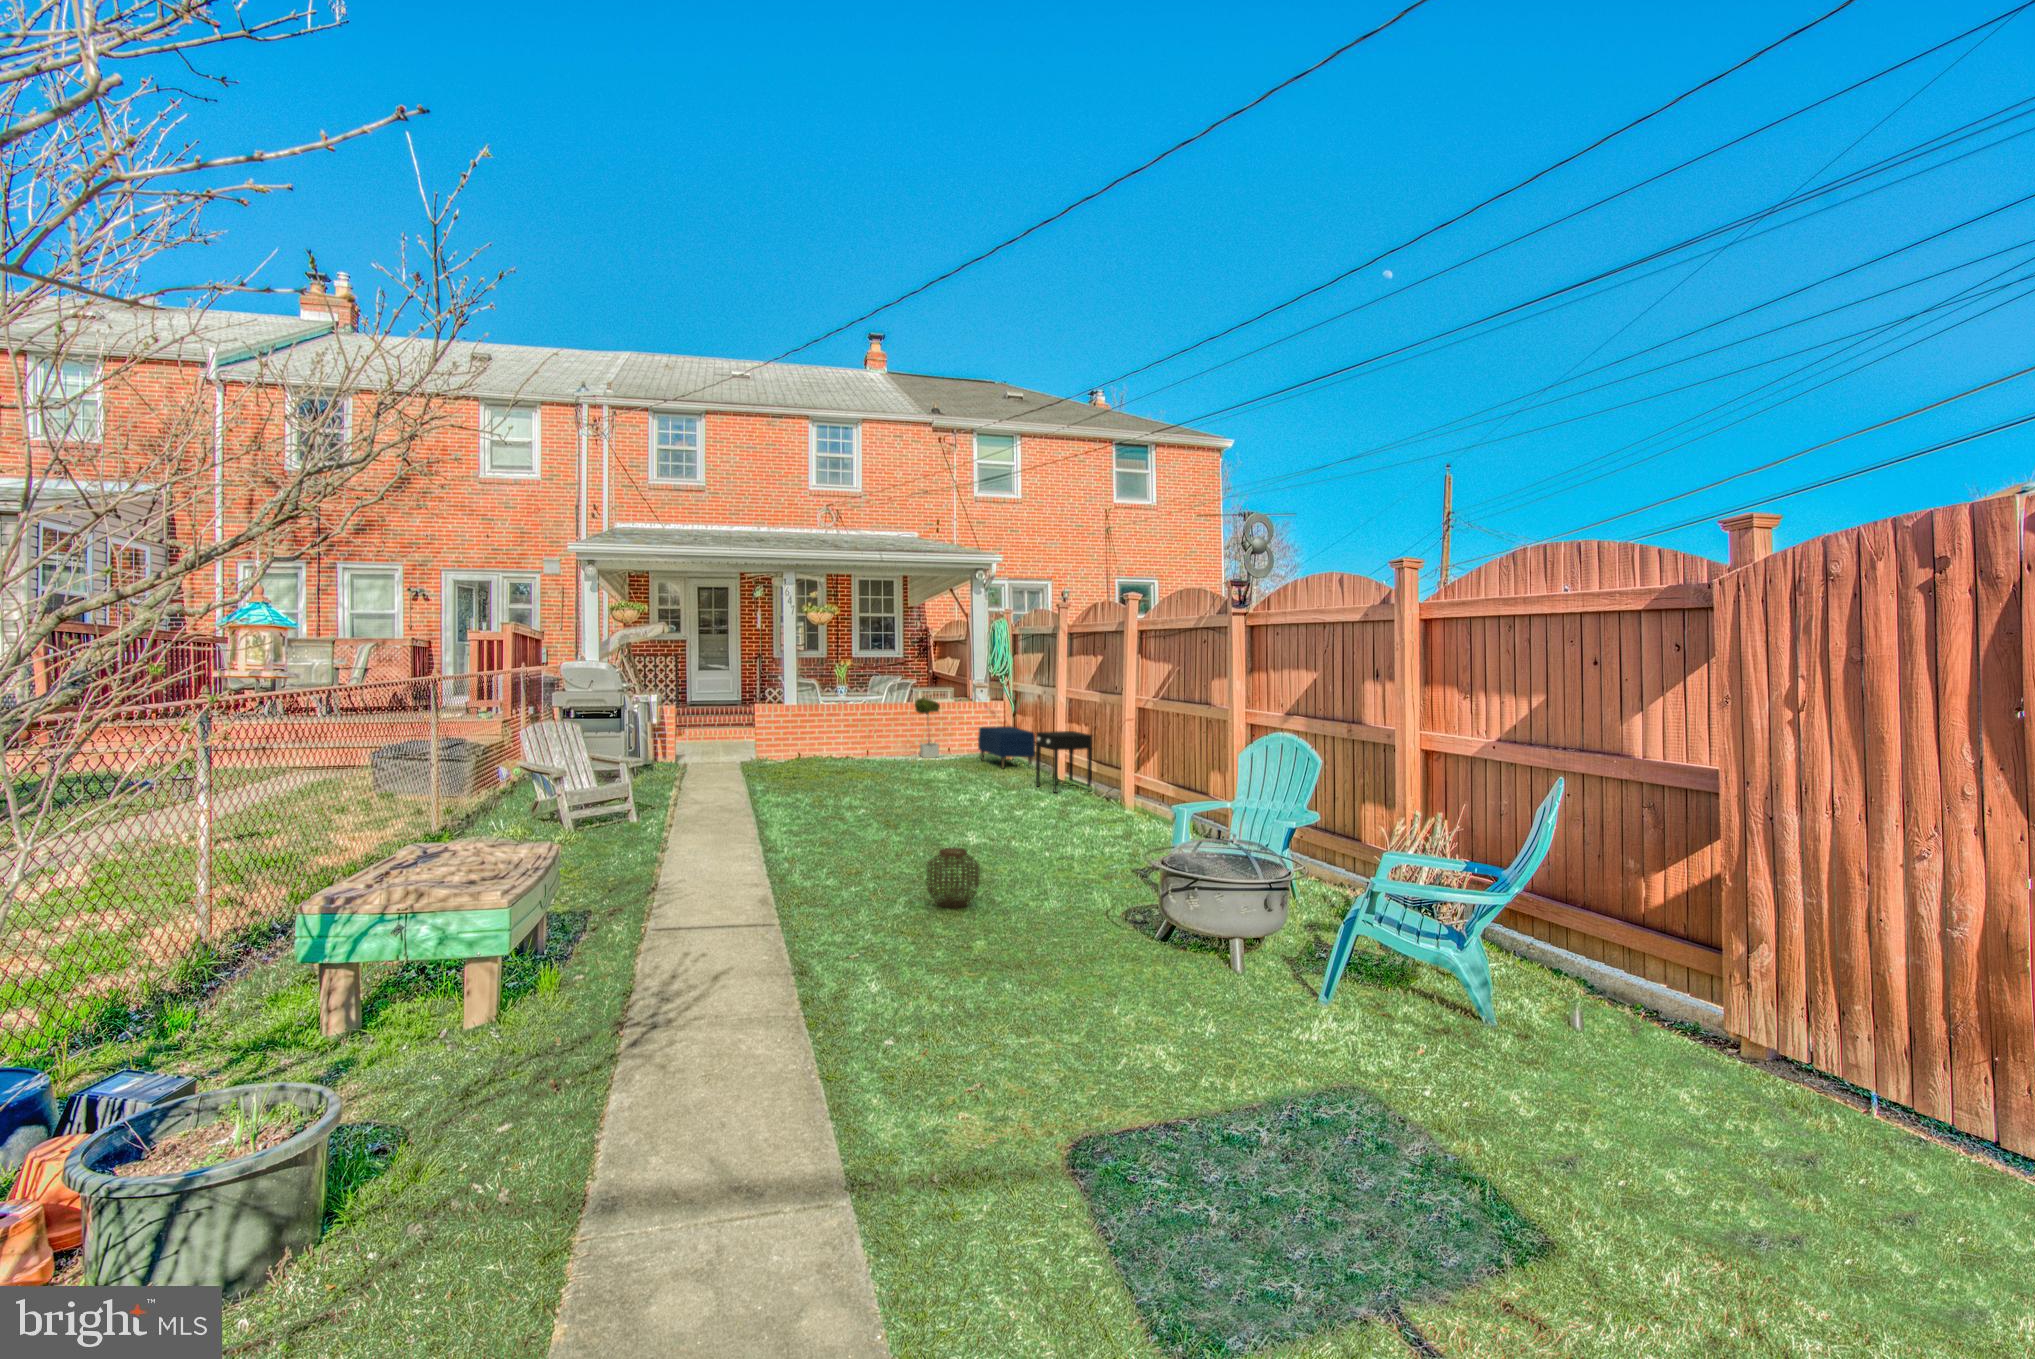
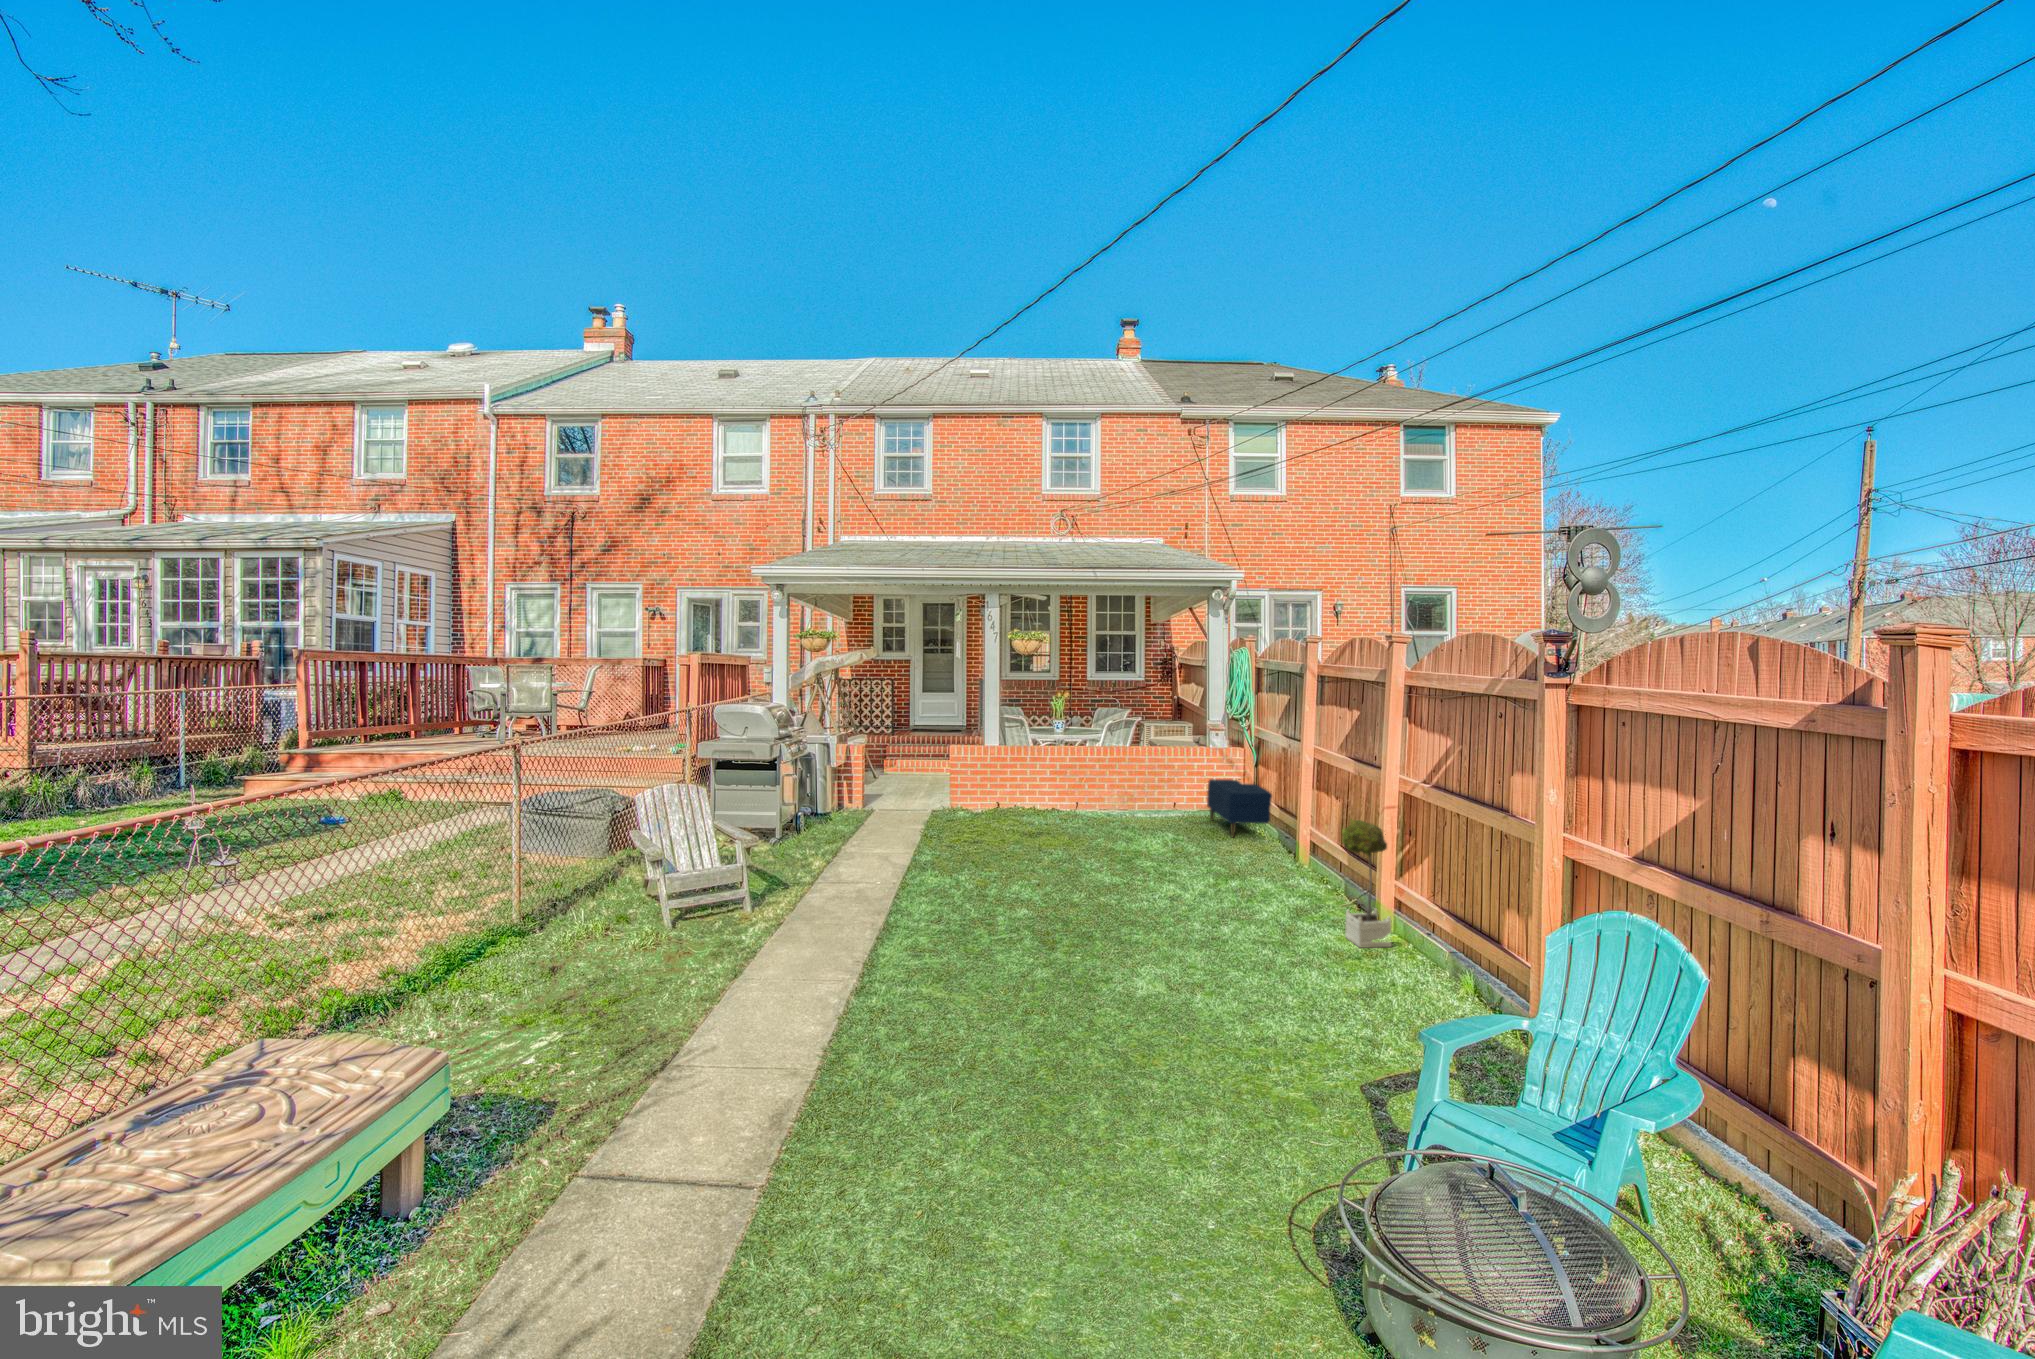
potted tree: present [915,698,940,758] -> present [1342,819,1392,948]
side table: present [1035,731,1093,793] -> none [1265,804,1343,890]
woven basket: present [926,848,979,908] -> none [1011,1063,1094,1168]

